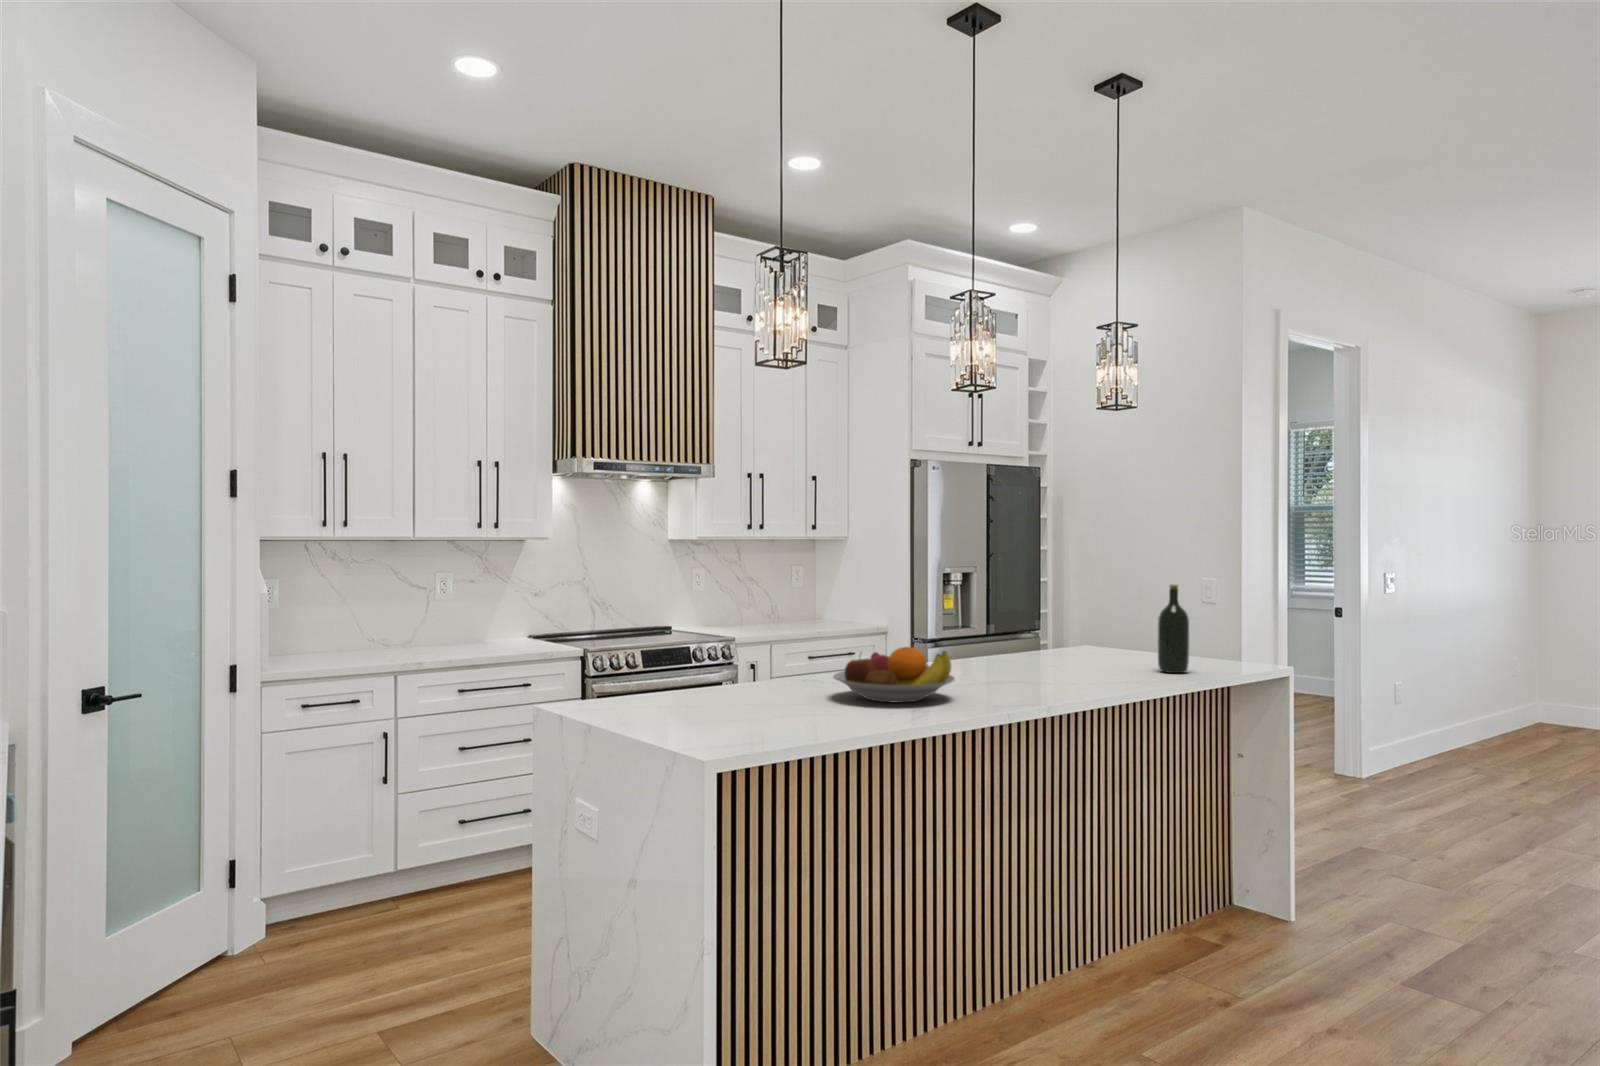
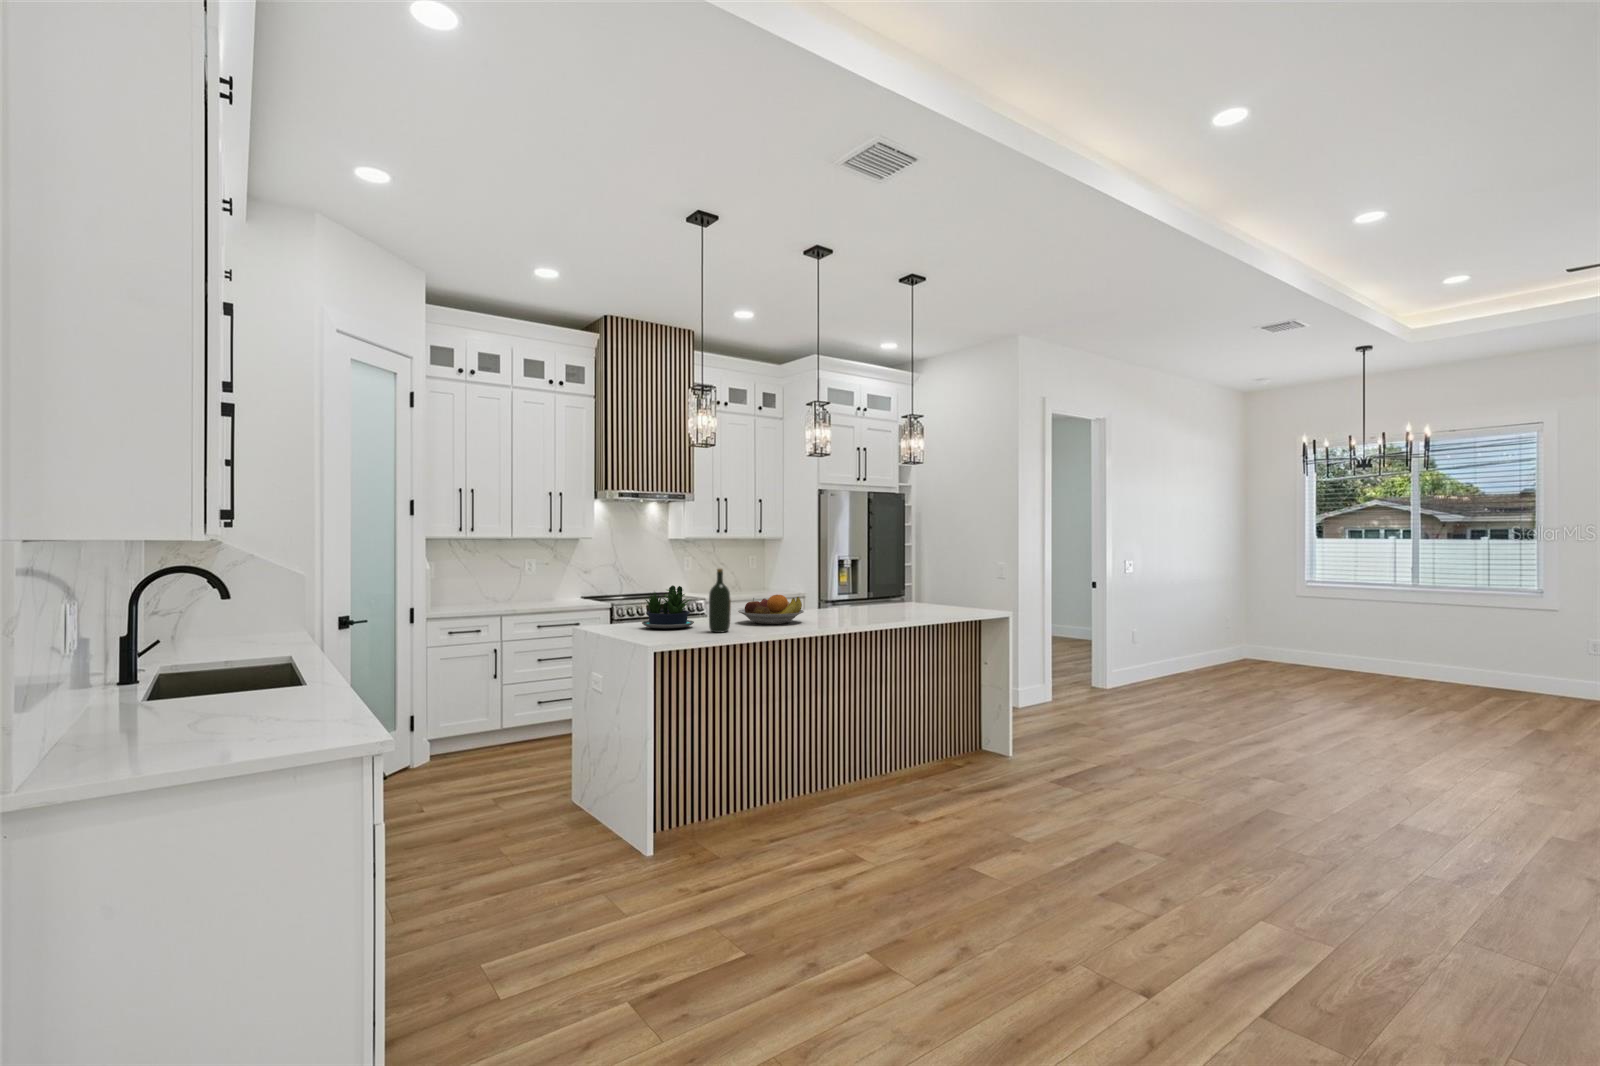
wine bottle: present [1158,585,1189,673] -> present [709,569,731,632]
potted plant: none [662,632,770,716] -> present [642,585,694,629]

